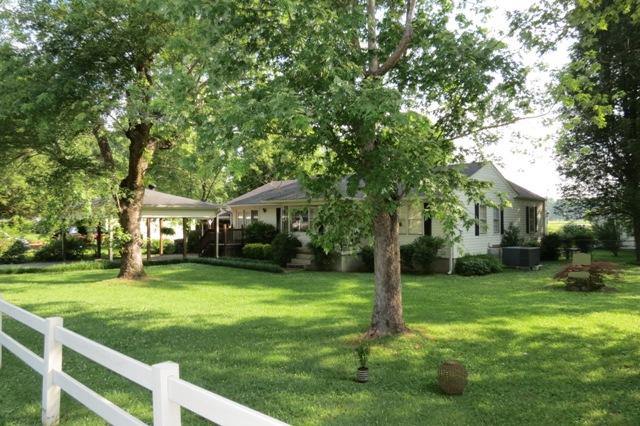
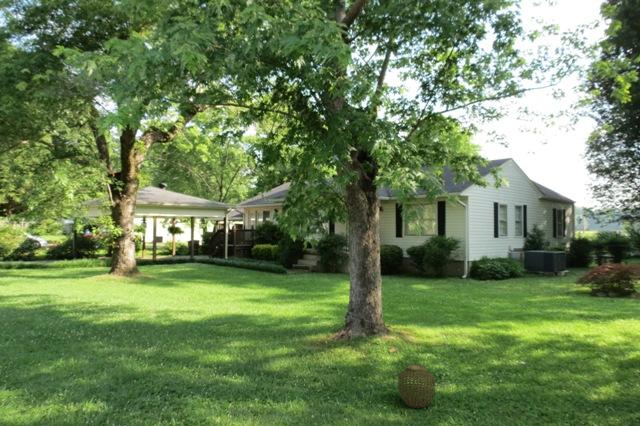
chair: present [568,253,591,293] -> none [592,254,620,299]
potted plant: present [354,345,371,383] -> none [298,343,326,390]

